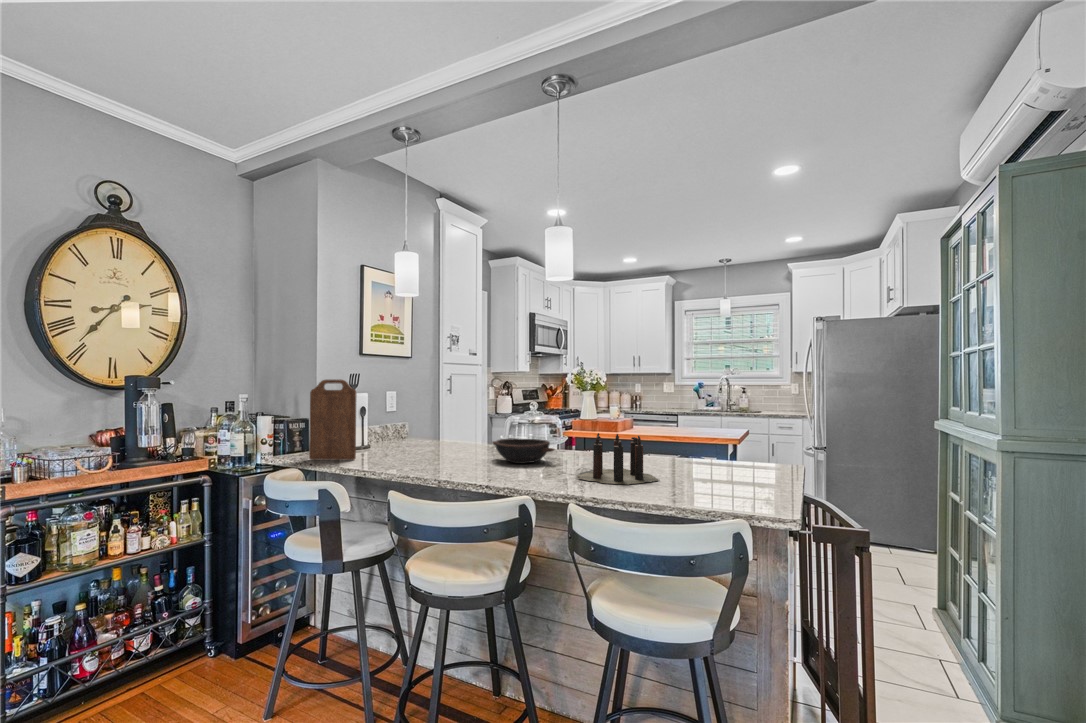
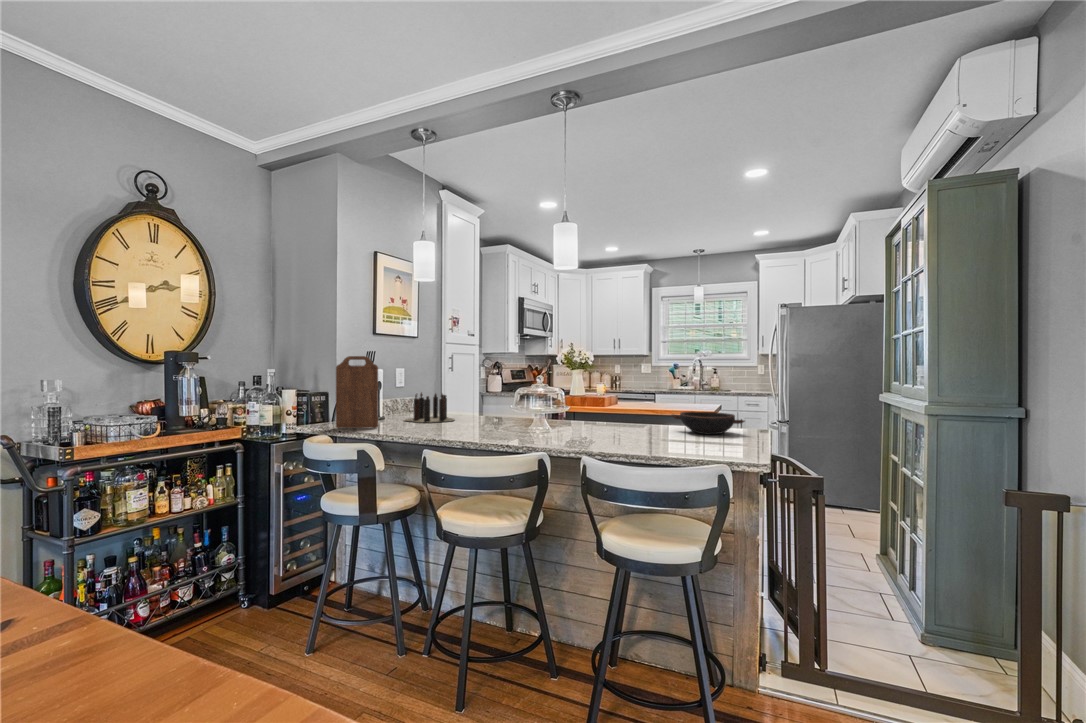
candle: present [577,433,660,485] -> present [406,392,454,423]
bowl: present [493,438,554,463] -> present [672,412,745,434]

